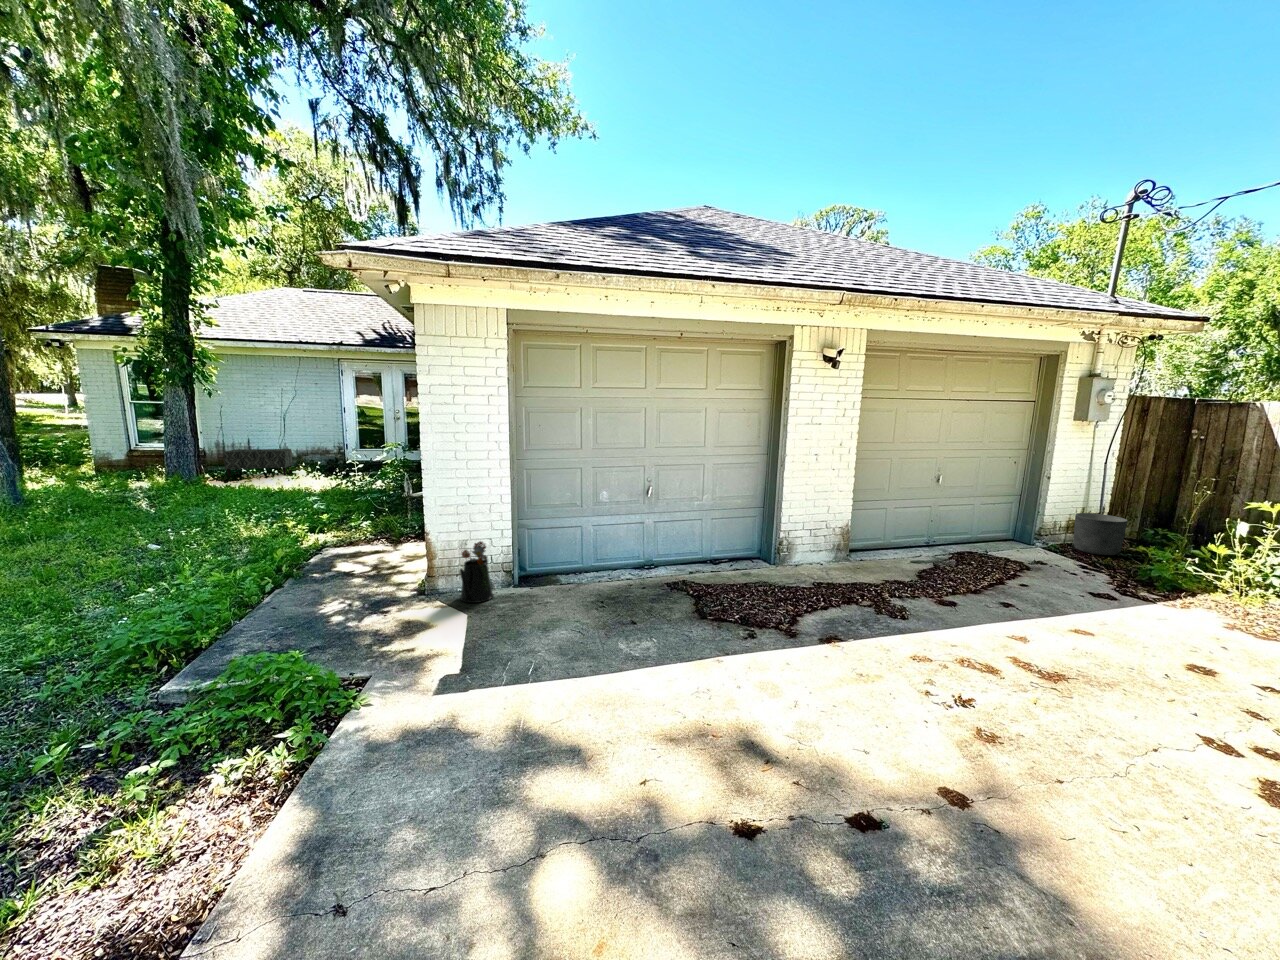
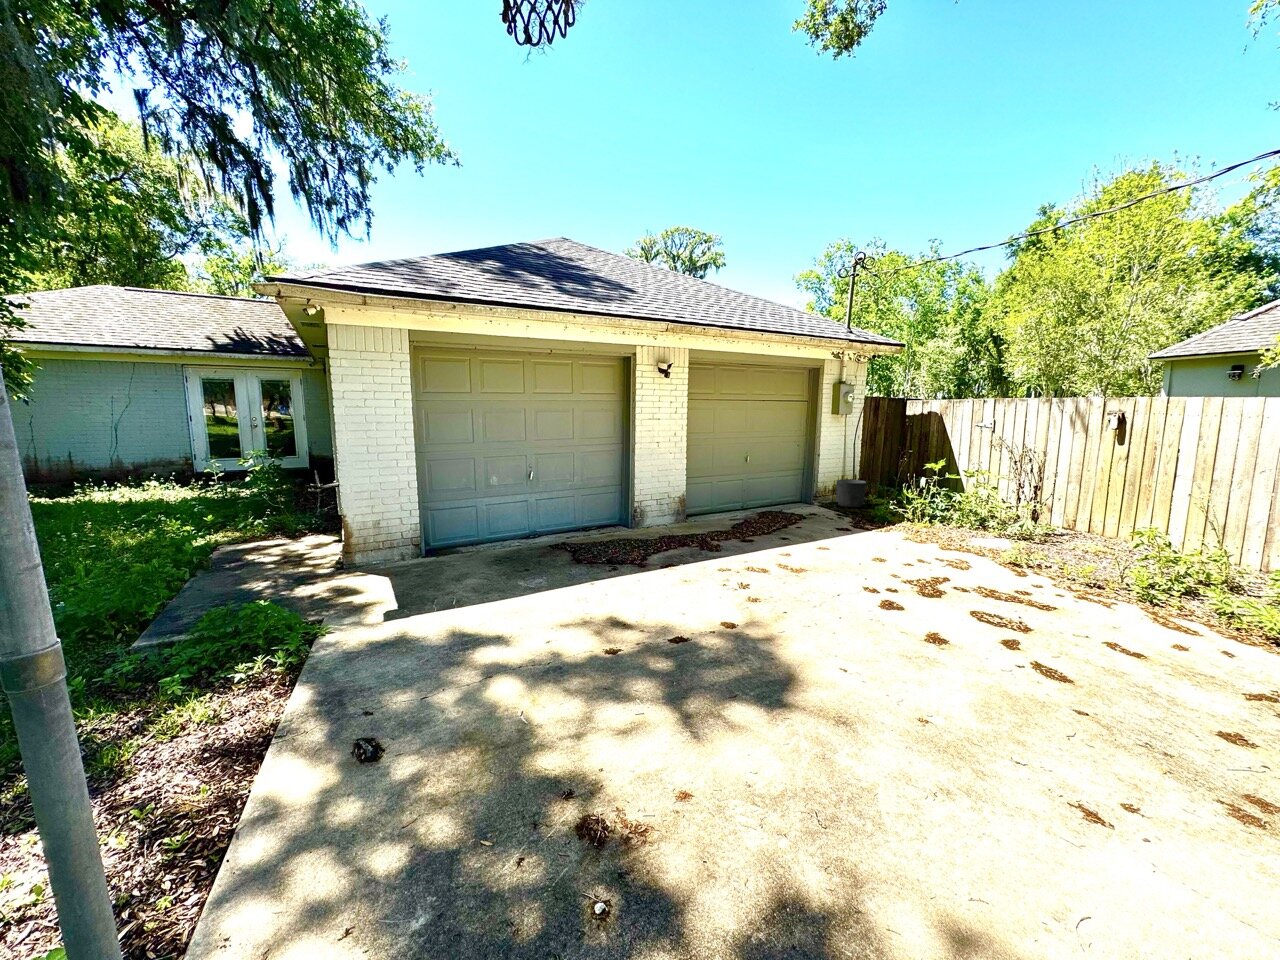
bench: present [224,449,293,477] -> none [48,460,136,492]
watering can: present [460,541,493,603] -> none [376,519,407,570]

